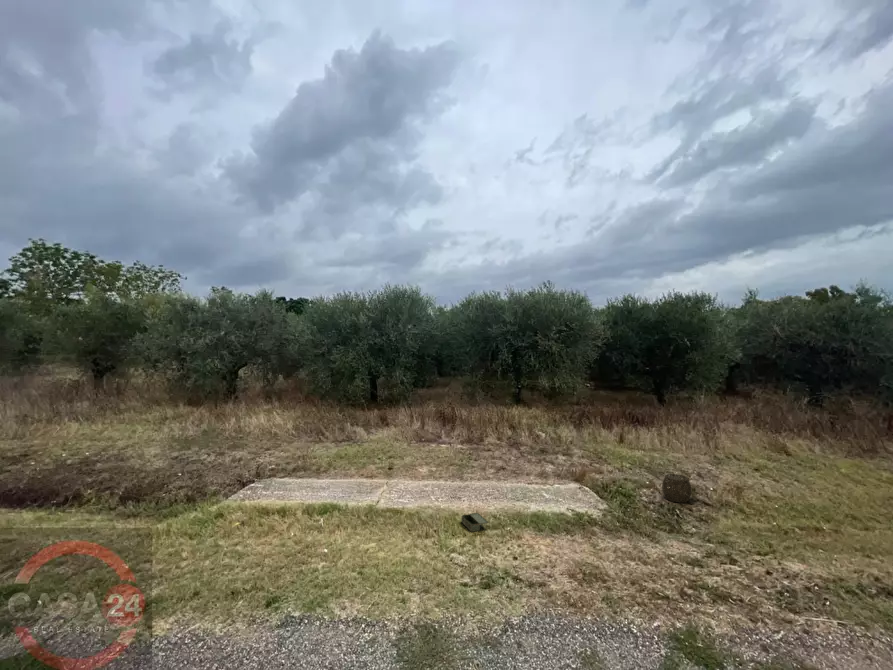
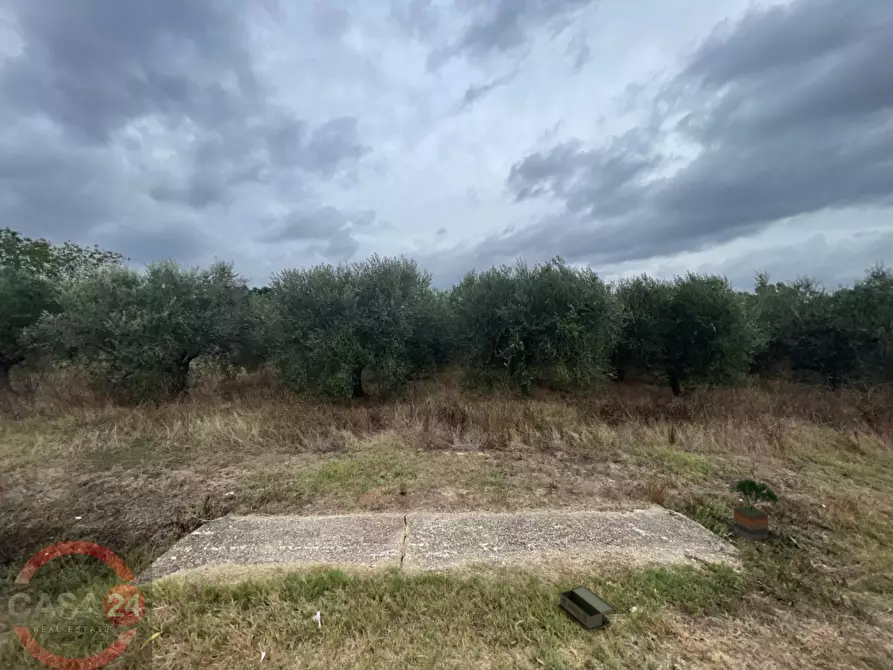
potted tree: none [609,461,640,502] -> present [729,480,779,540]
woven basket: present [662,474,692,503] -> none [795,494,844,537]

